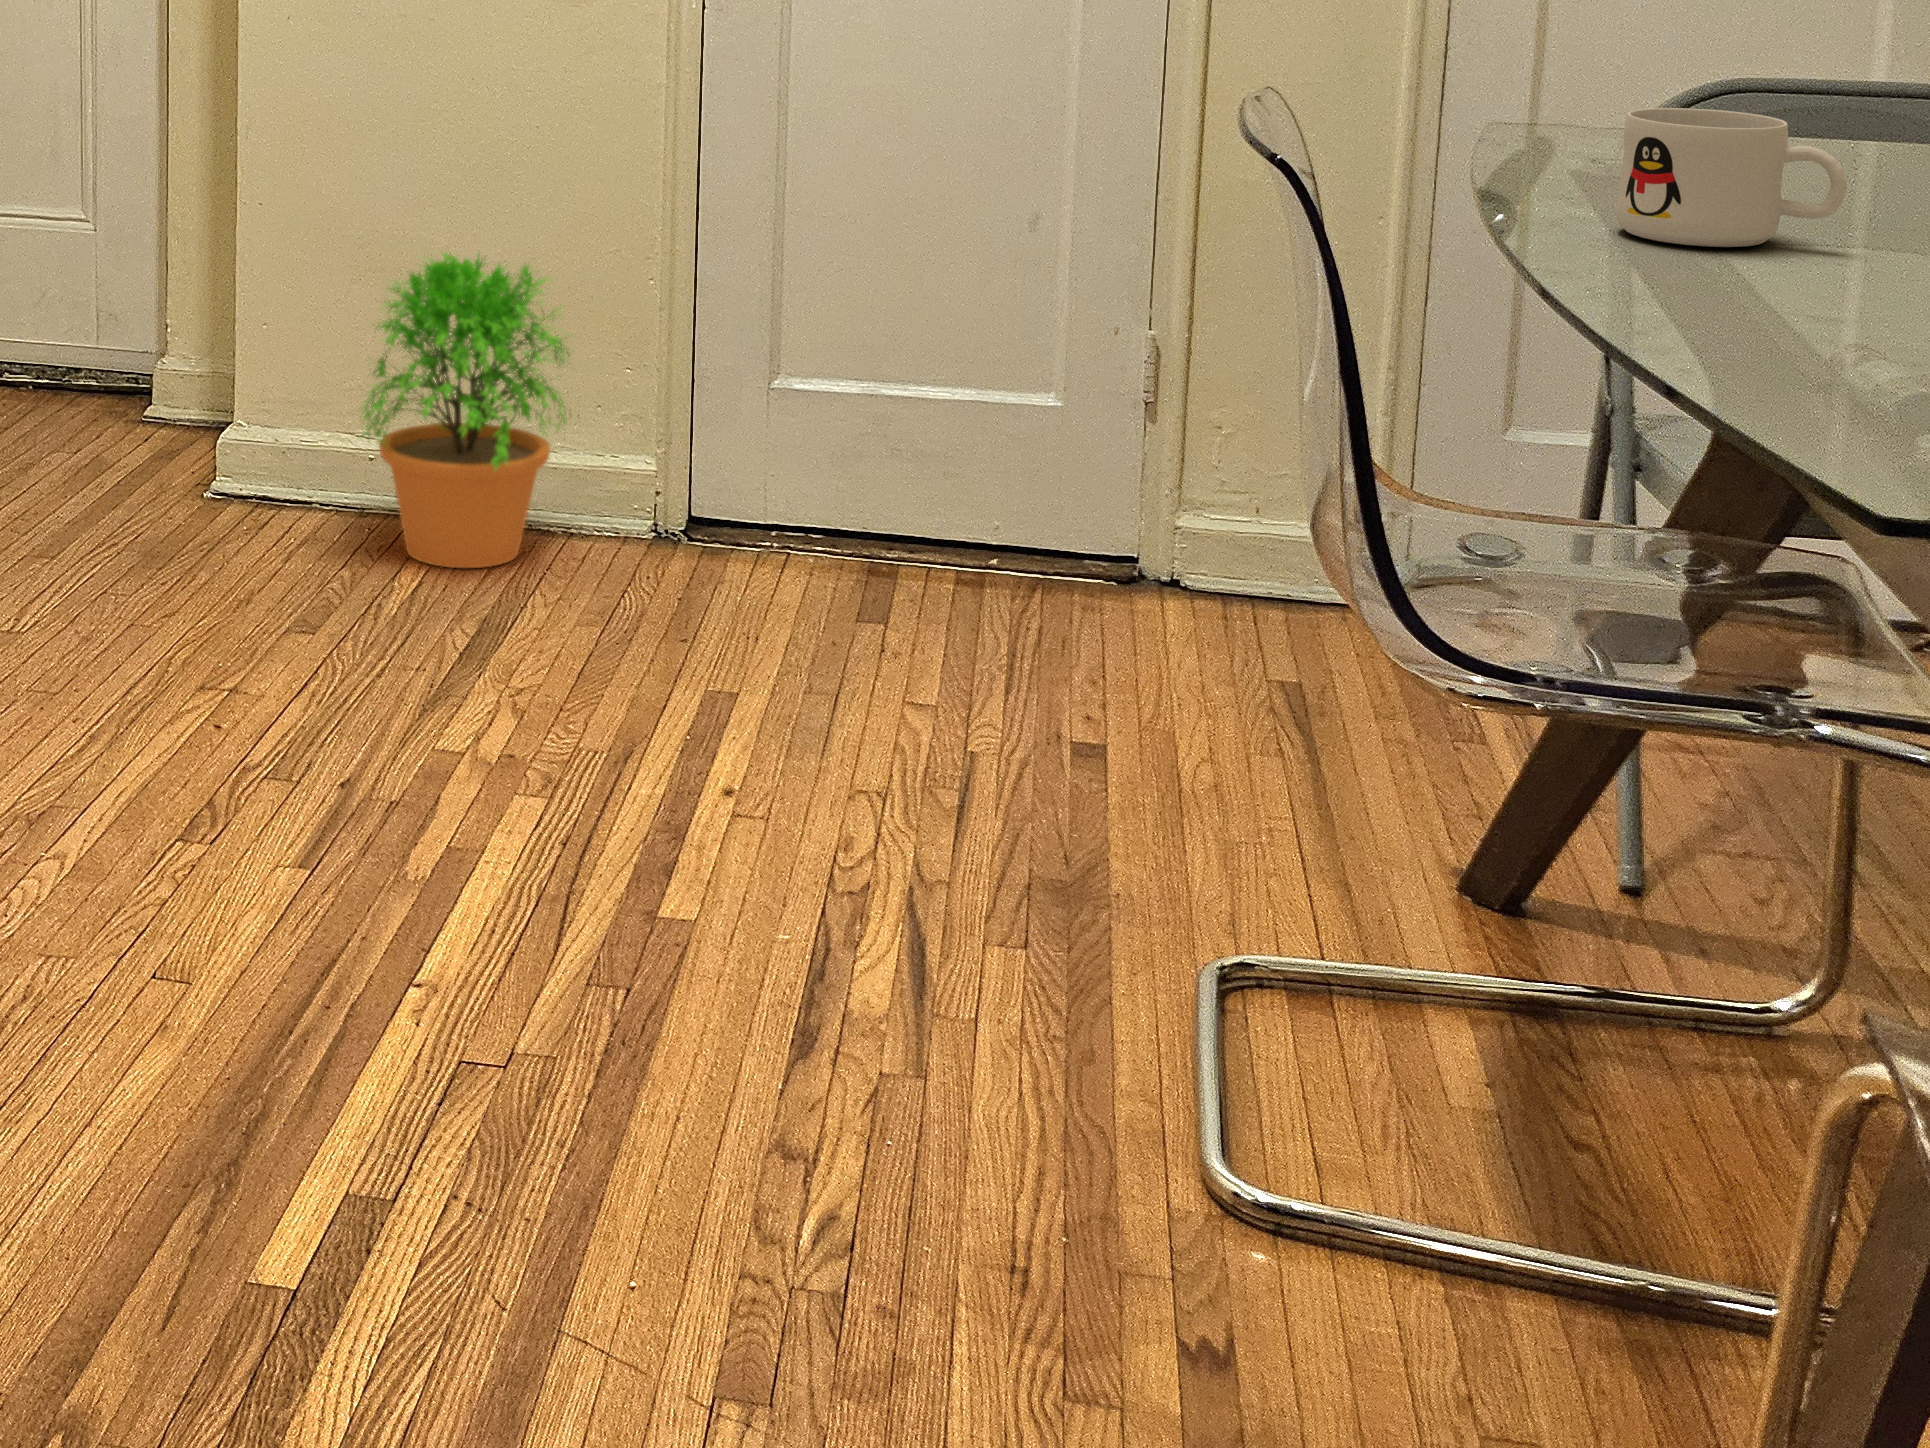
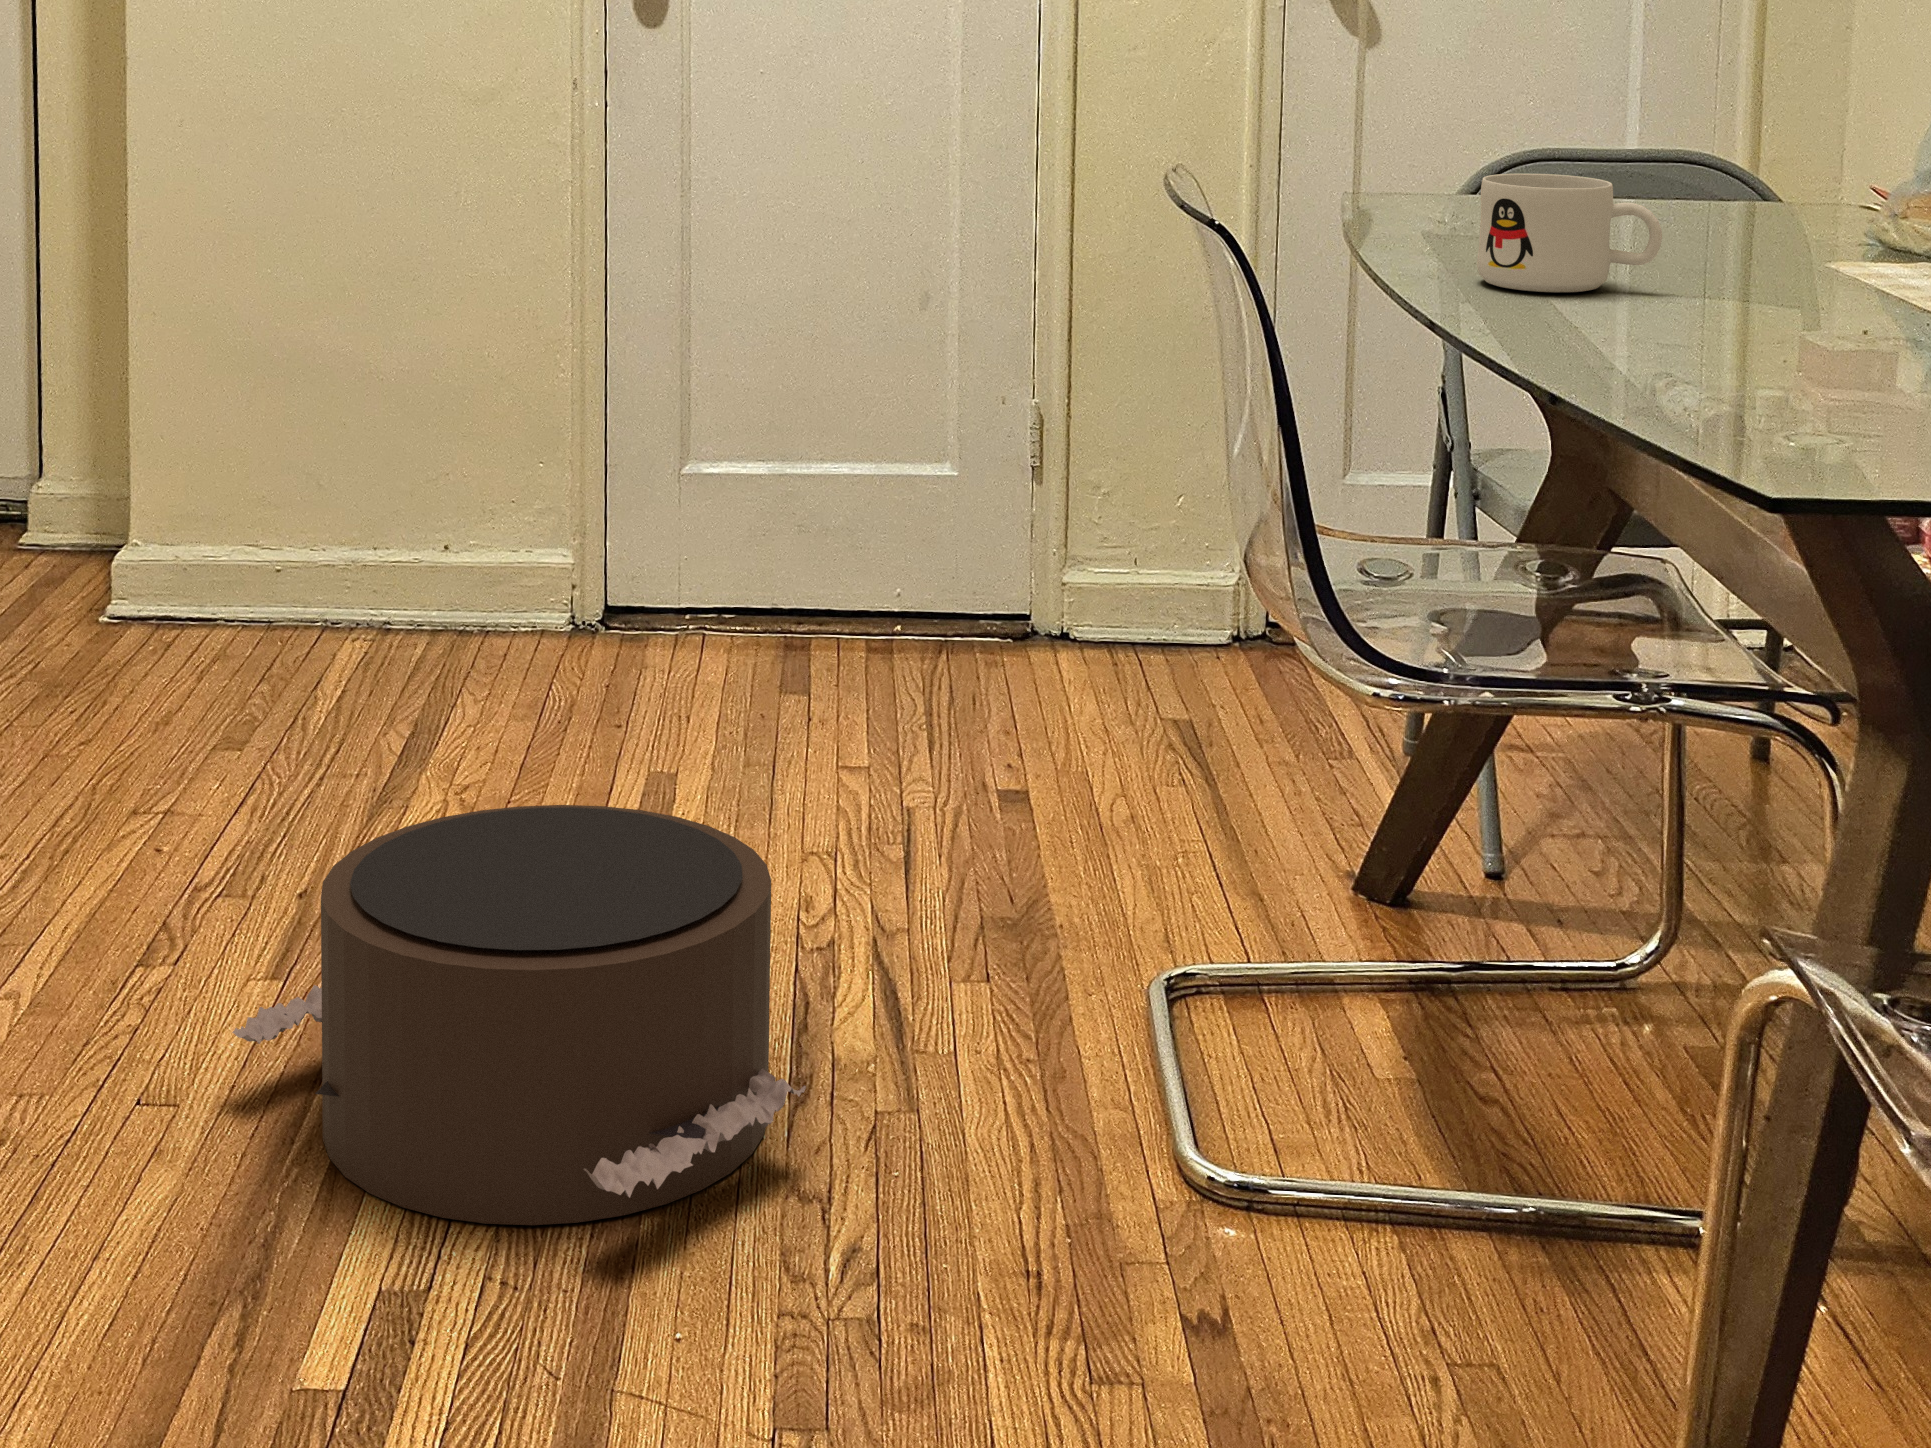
potted plant: present [359,252,570,568] -> none [267,352,495,671]
pouf: none [239,724,801,1154] -> present [232,805,806,1225]

